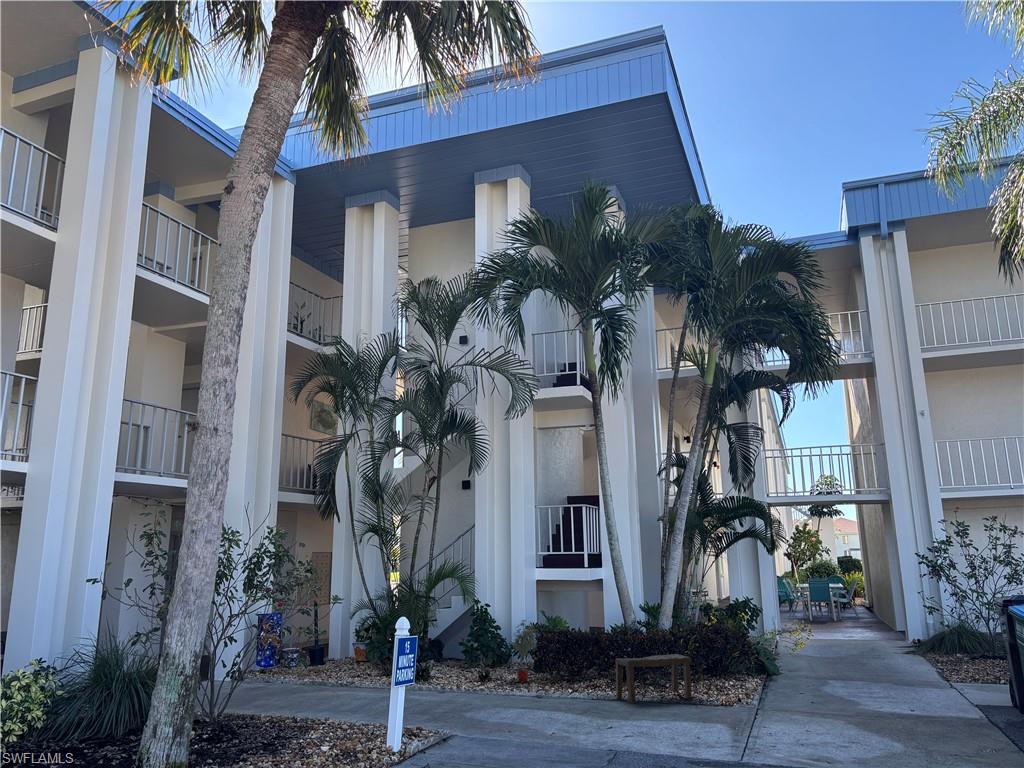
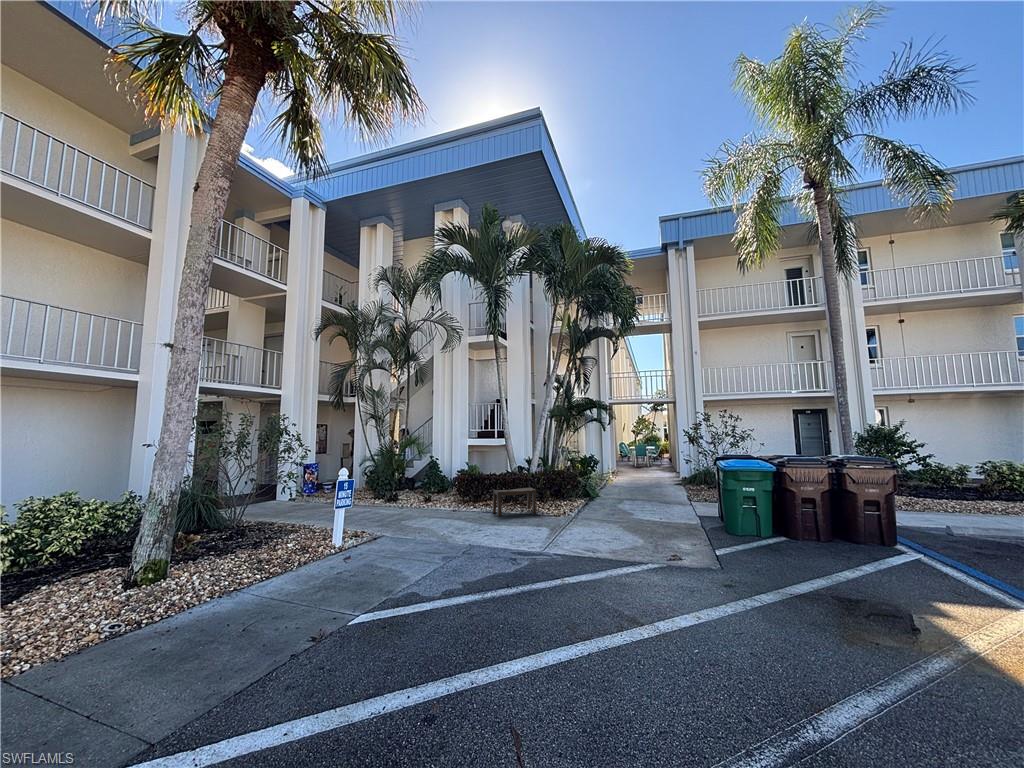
potted tree: present [513,620,537,682] -> none [443,467,462,502]

